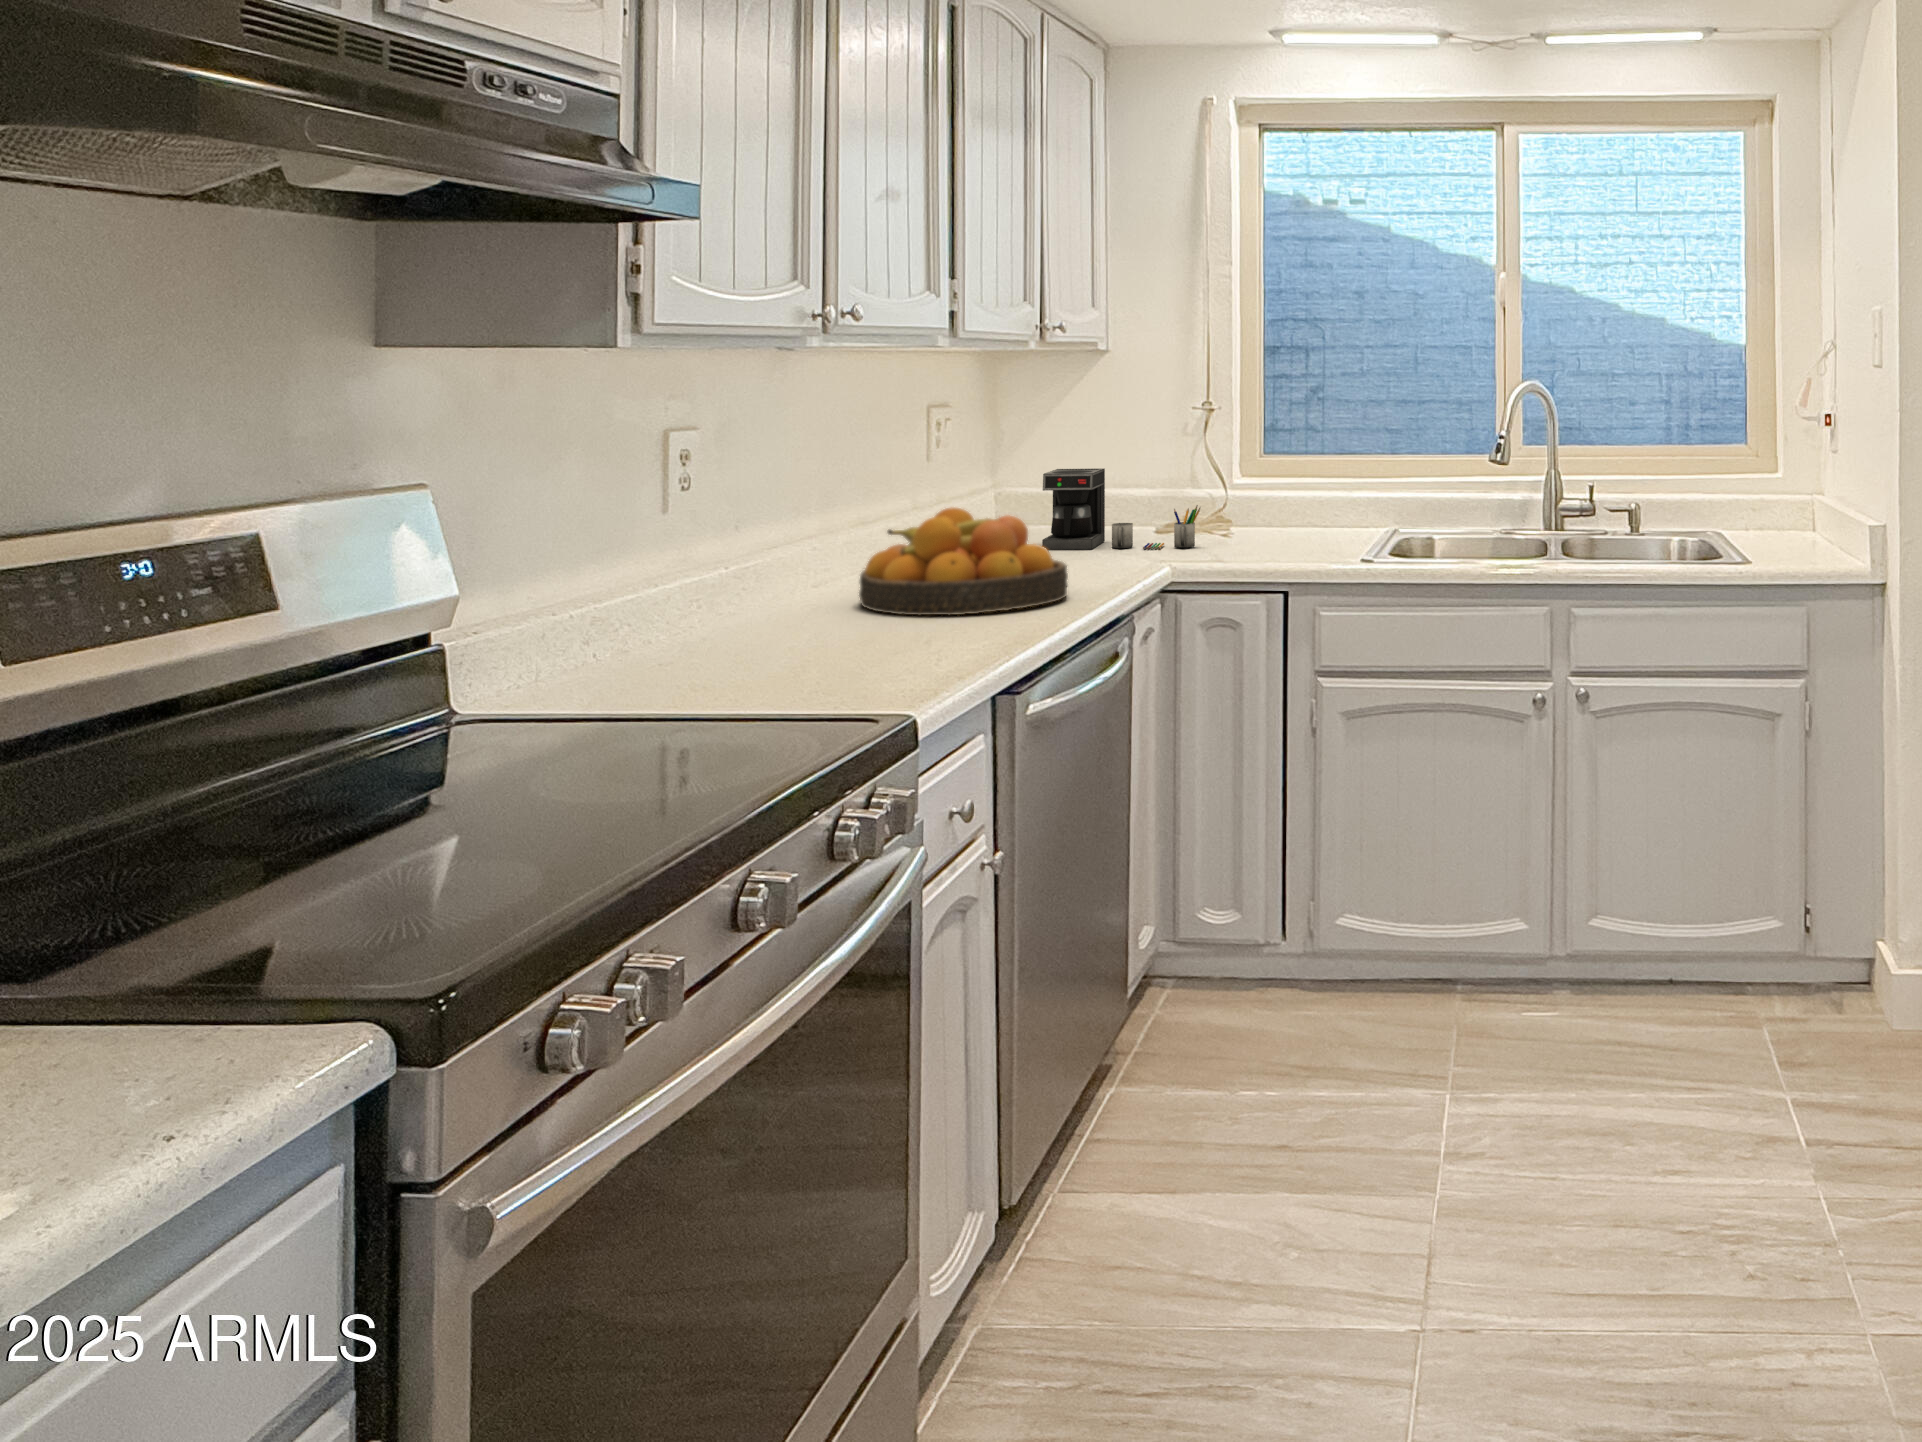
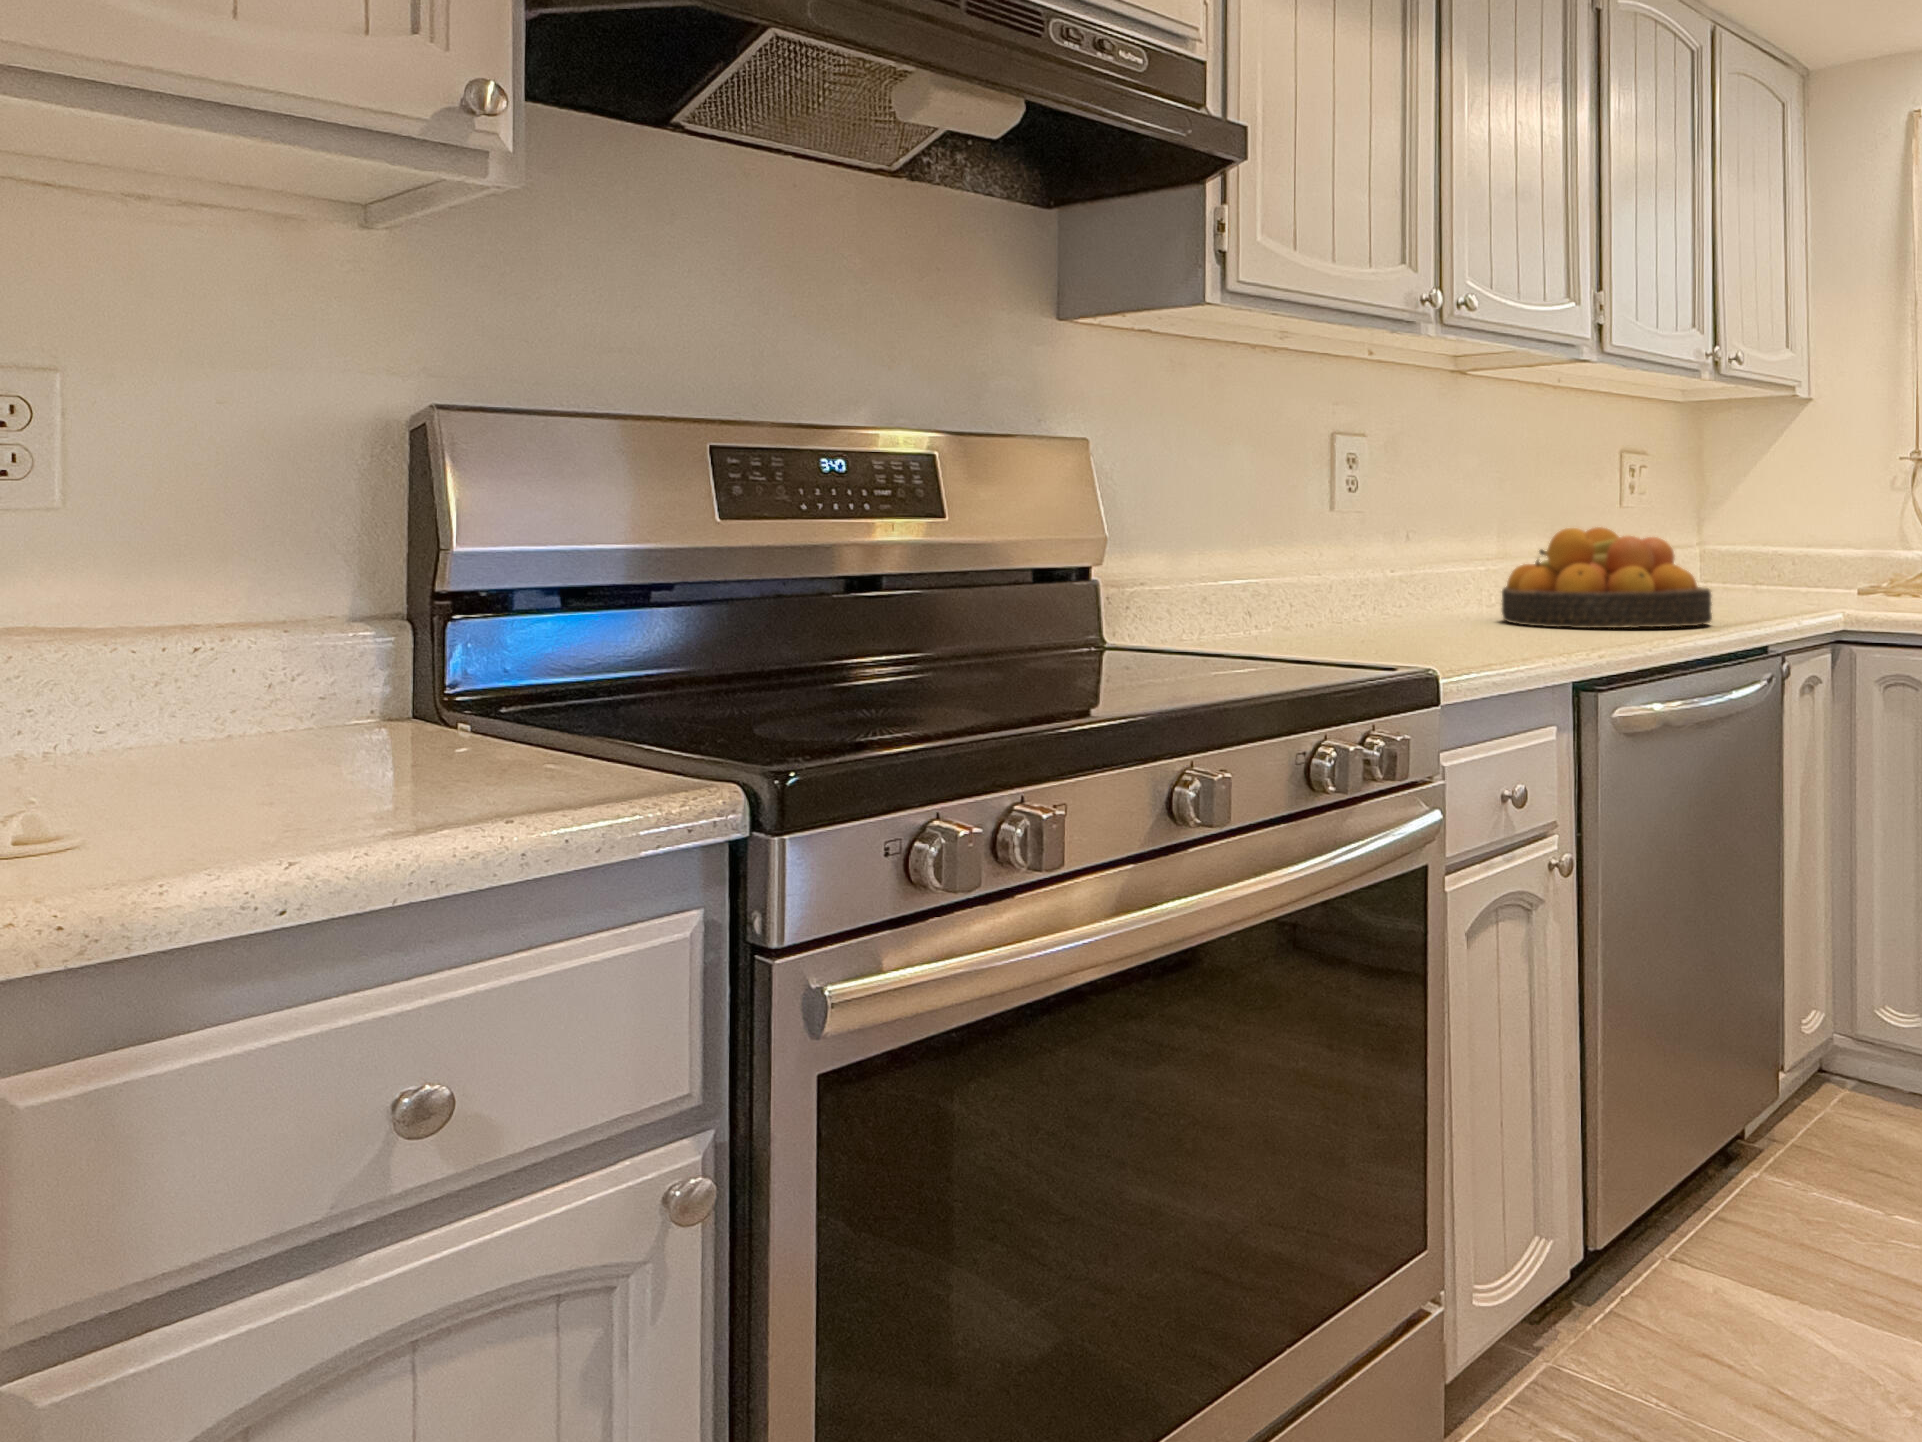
coffee maker: present [1042,469,1200,550] -> none [1733,523,1905,608]

